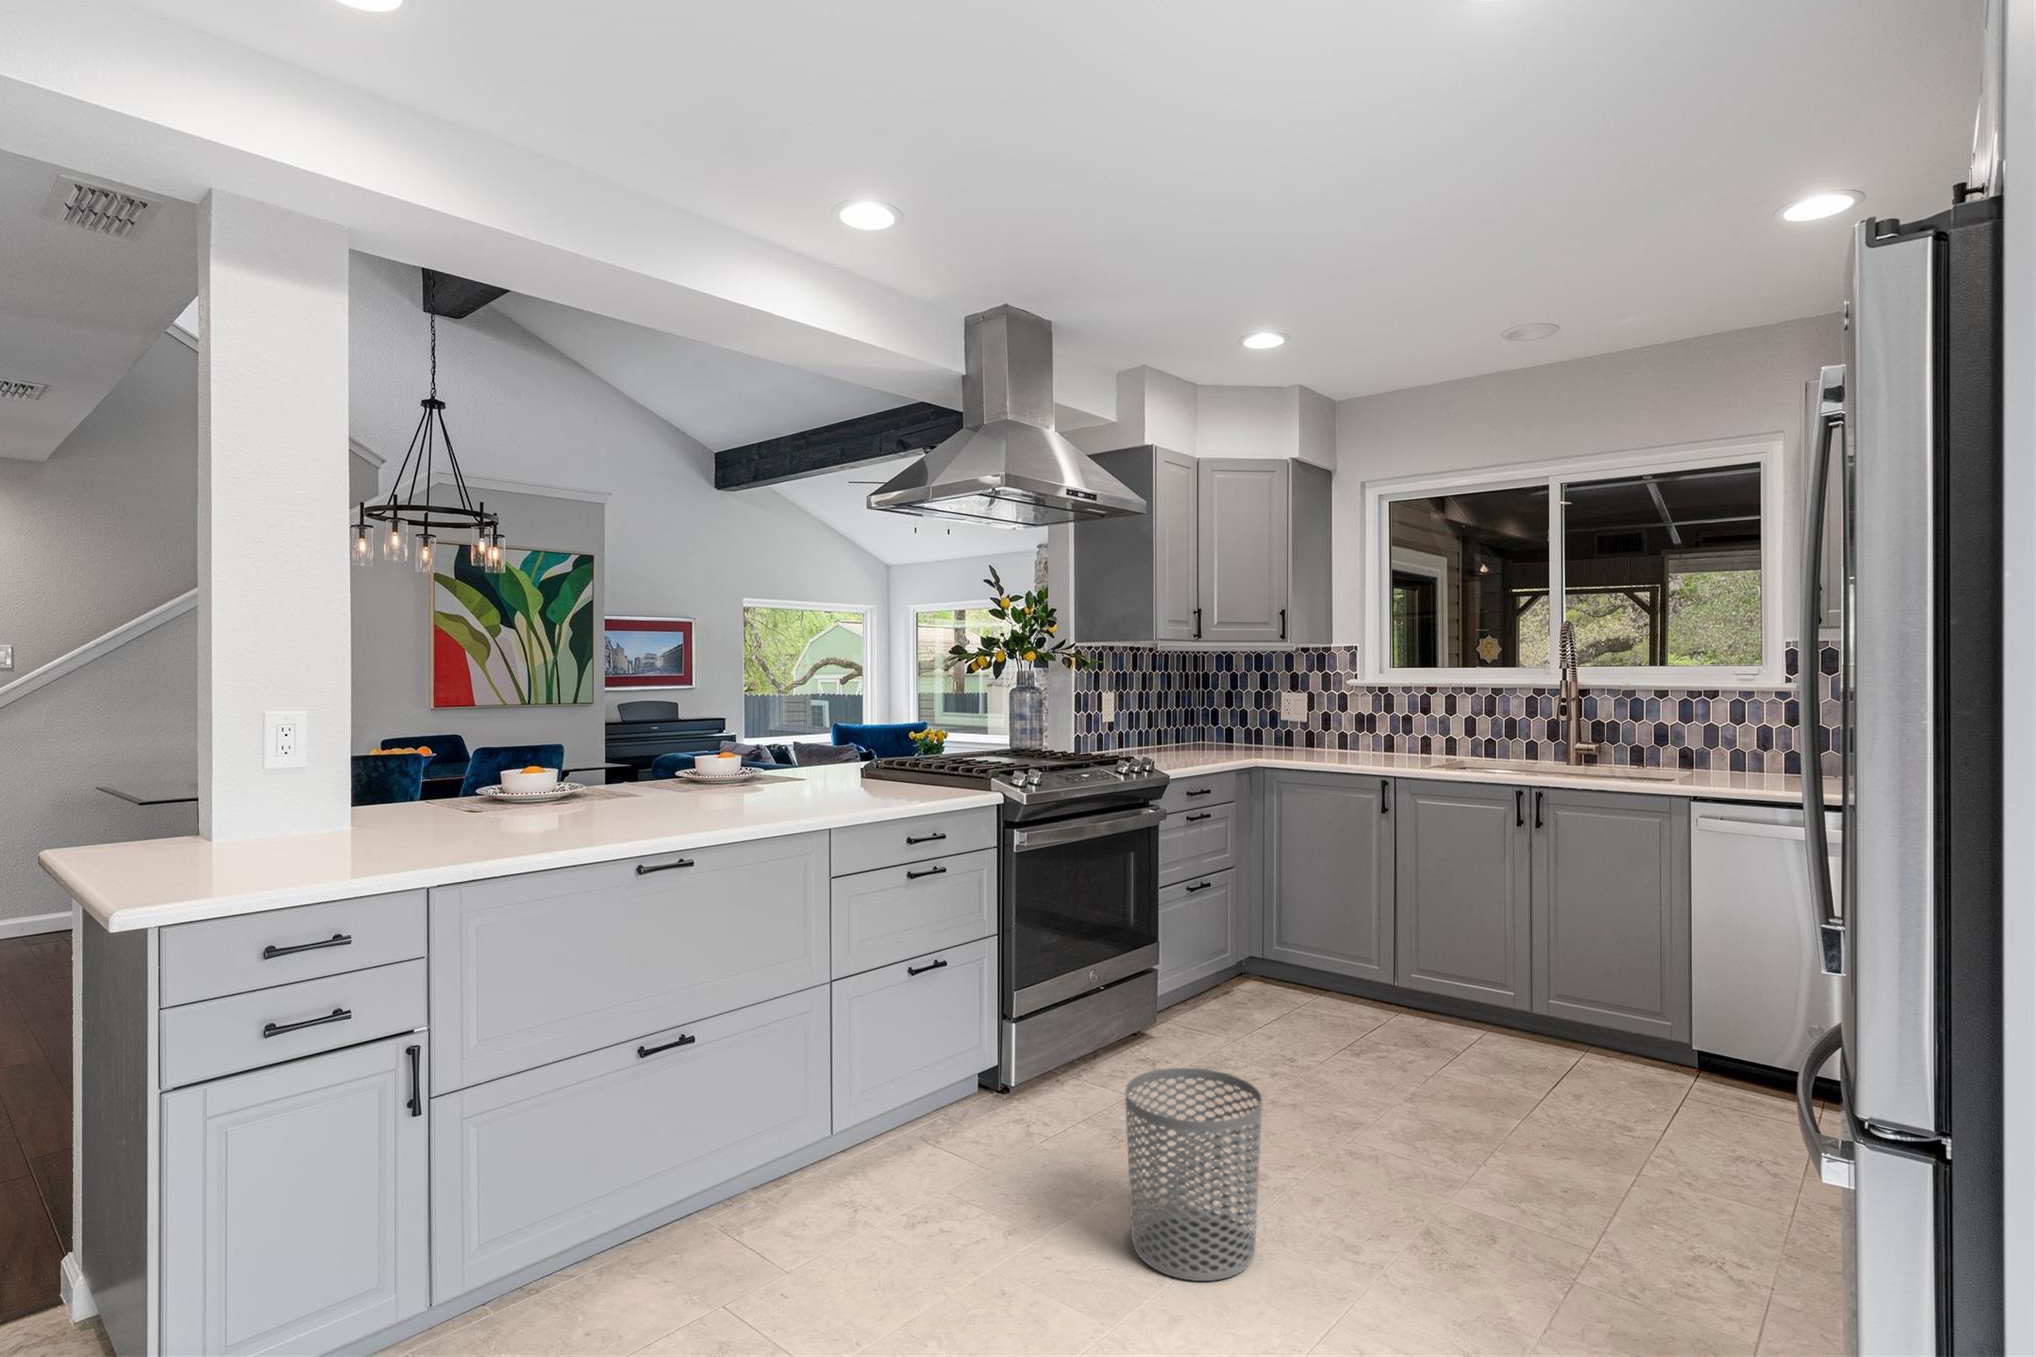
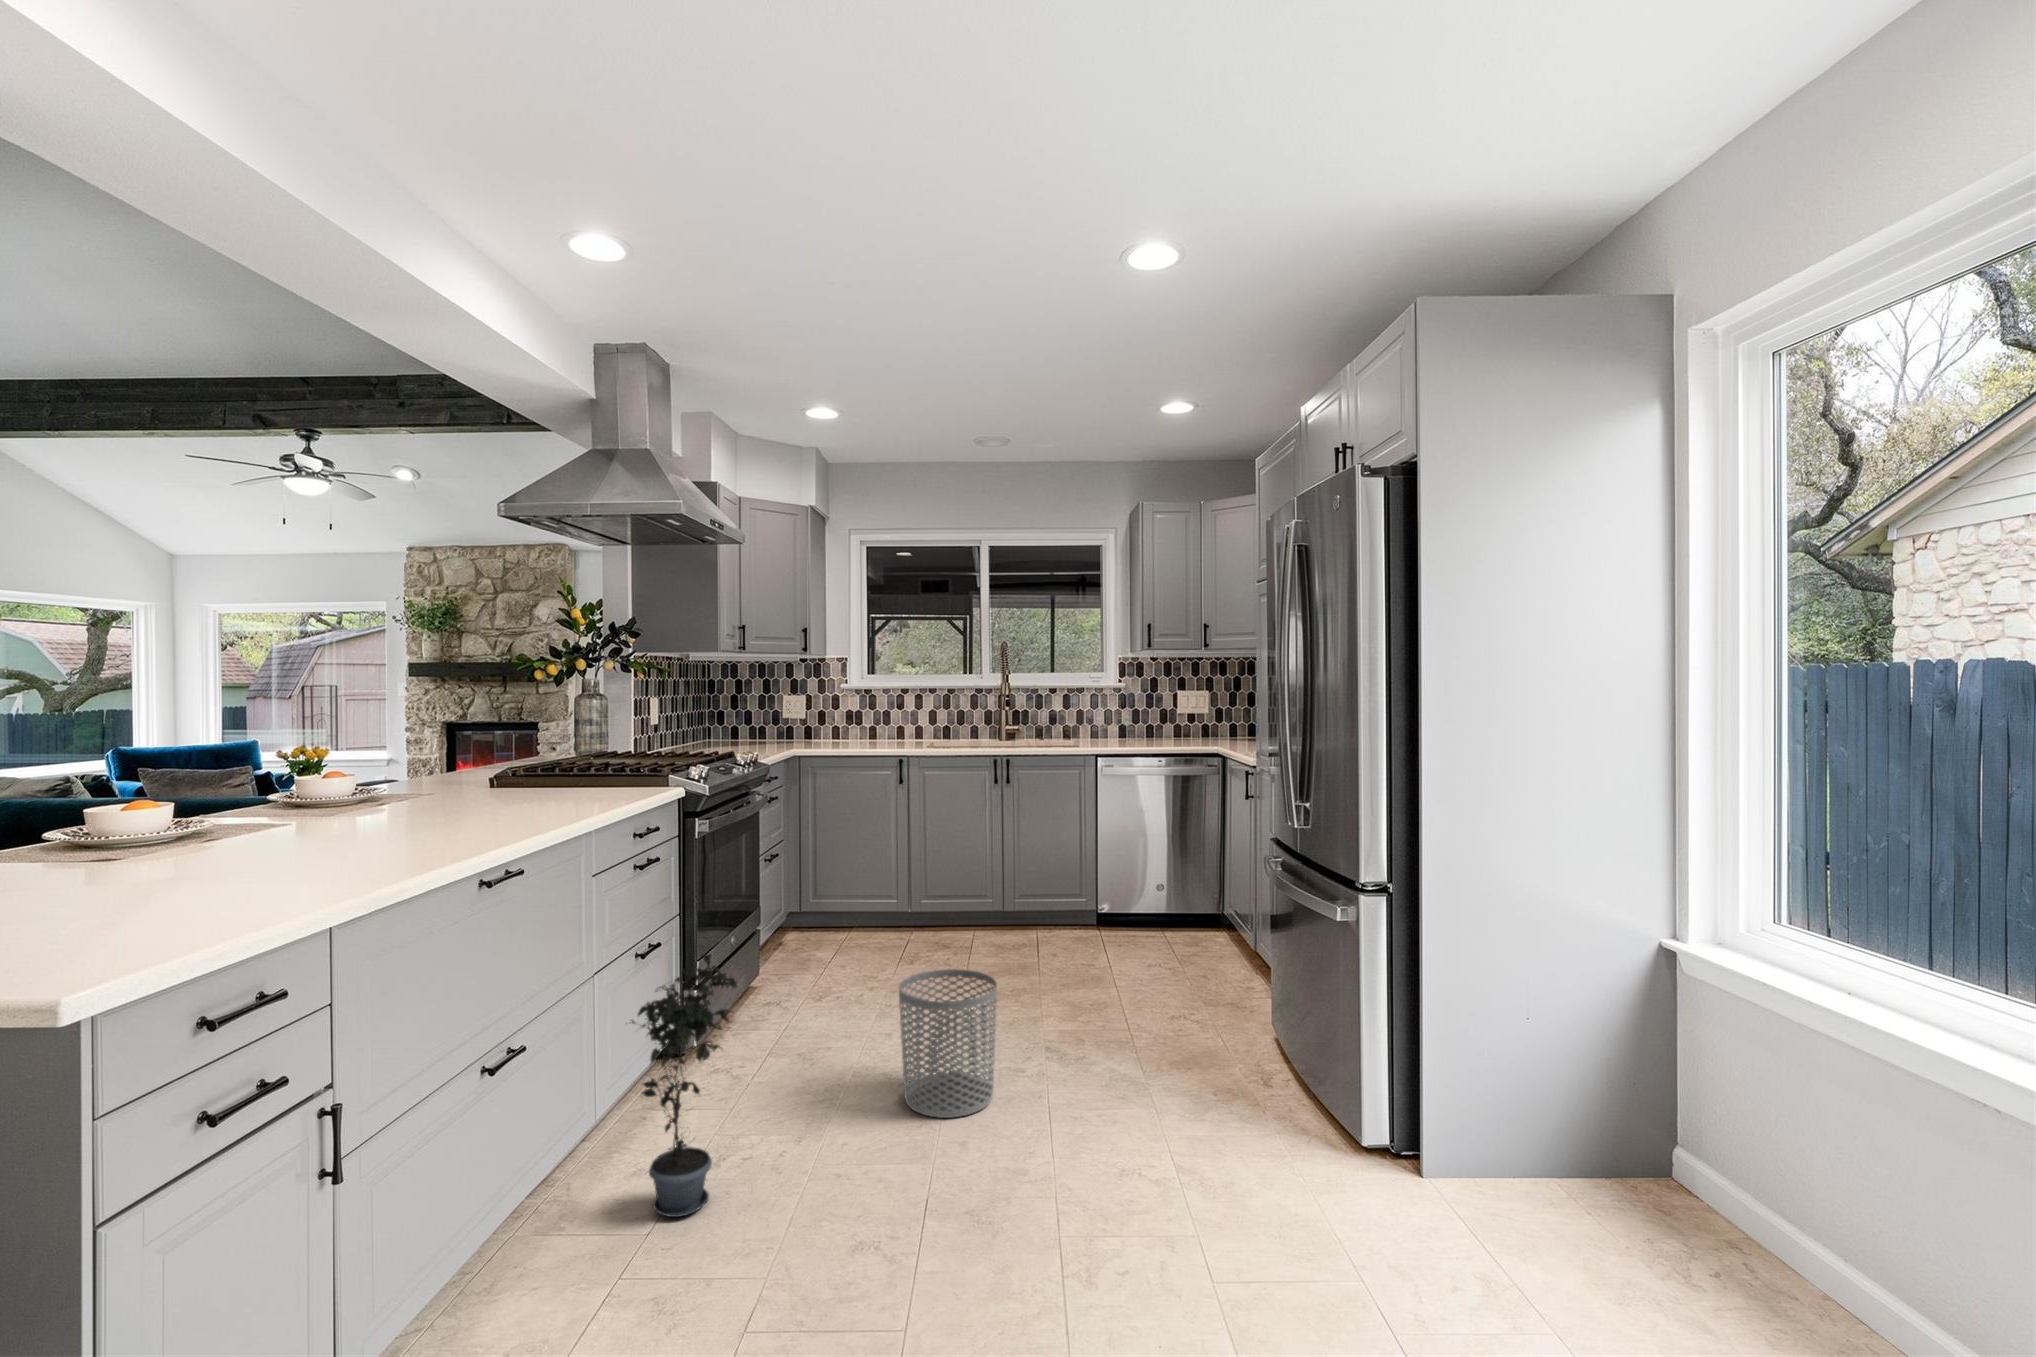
potted plant: none [738,982,871,1266] -> present [632,954,737,1217]

